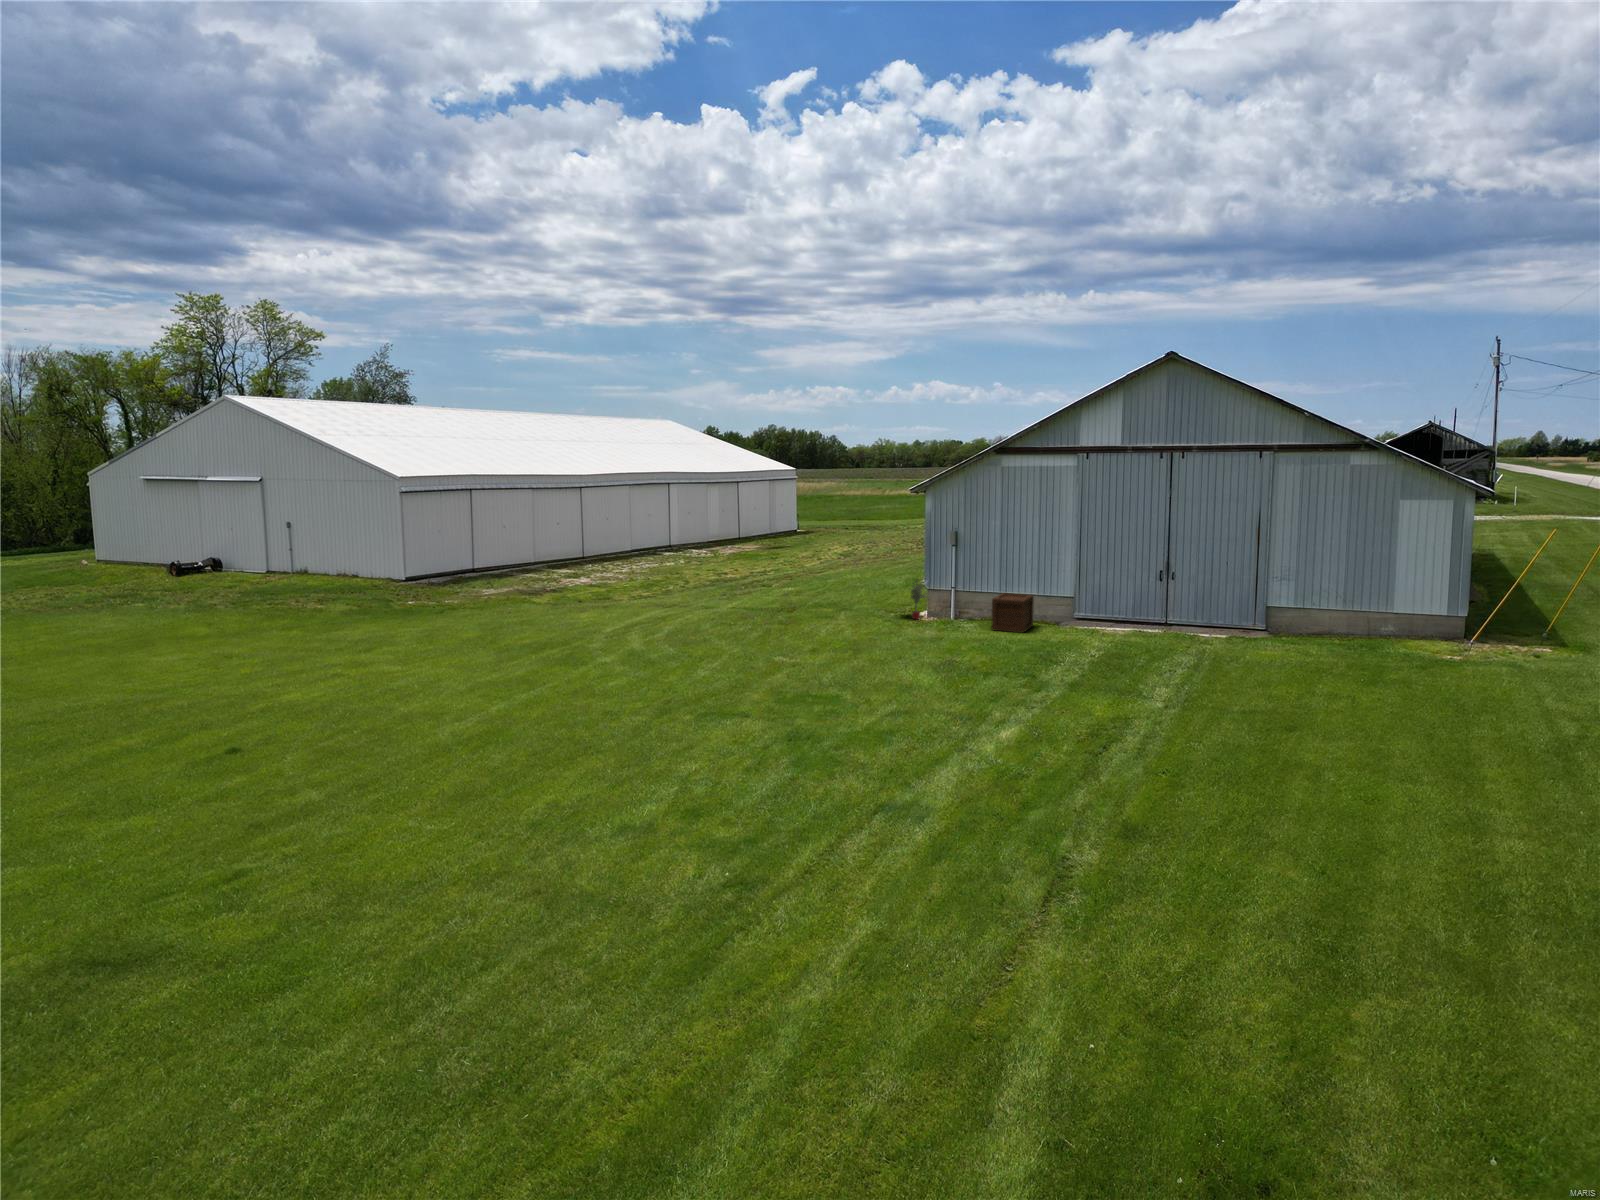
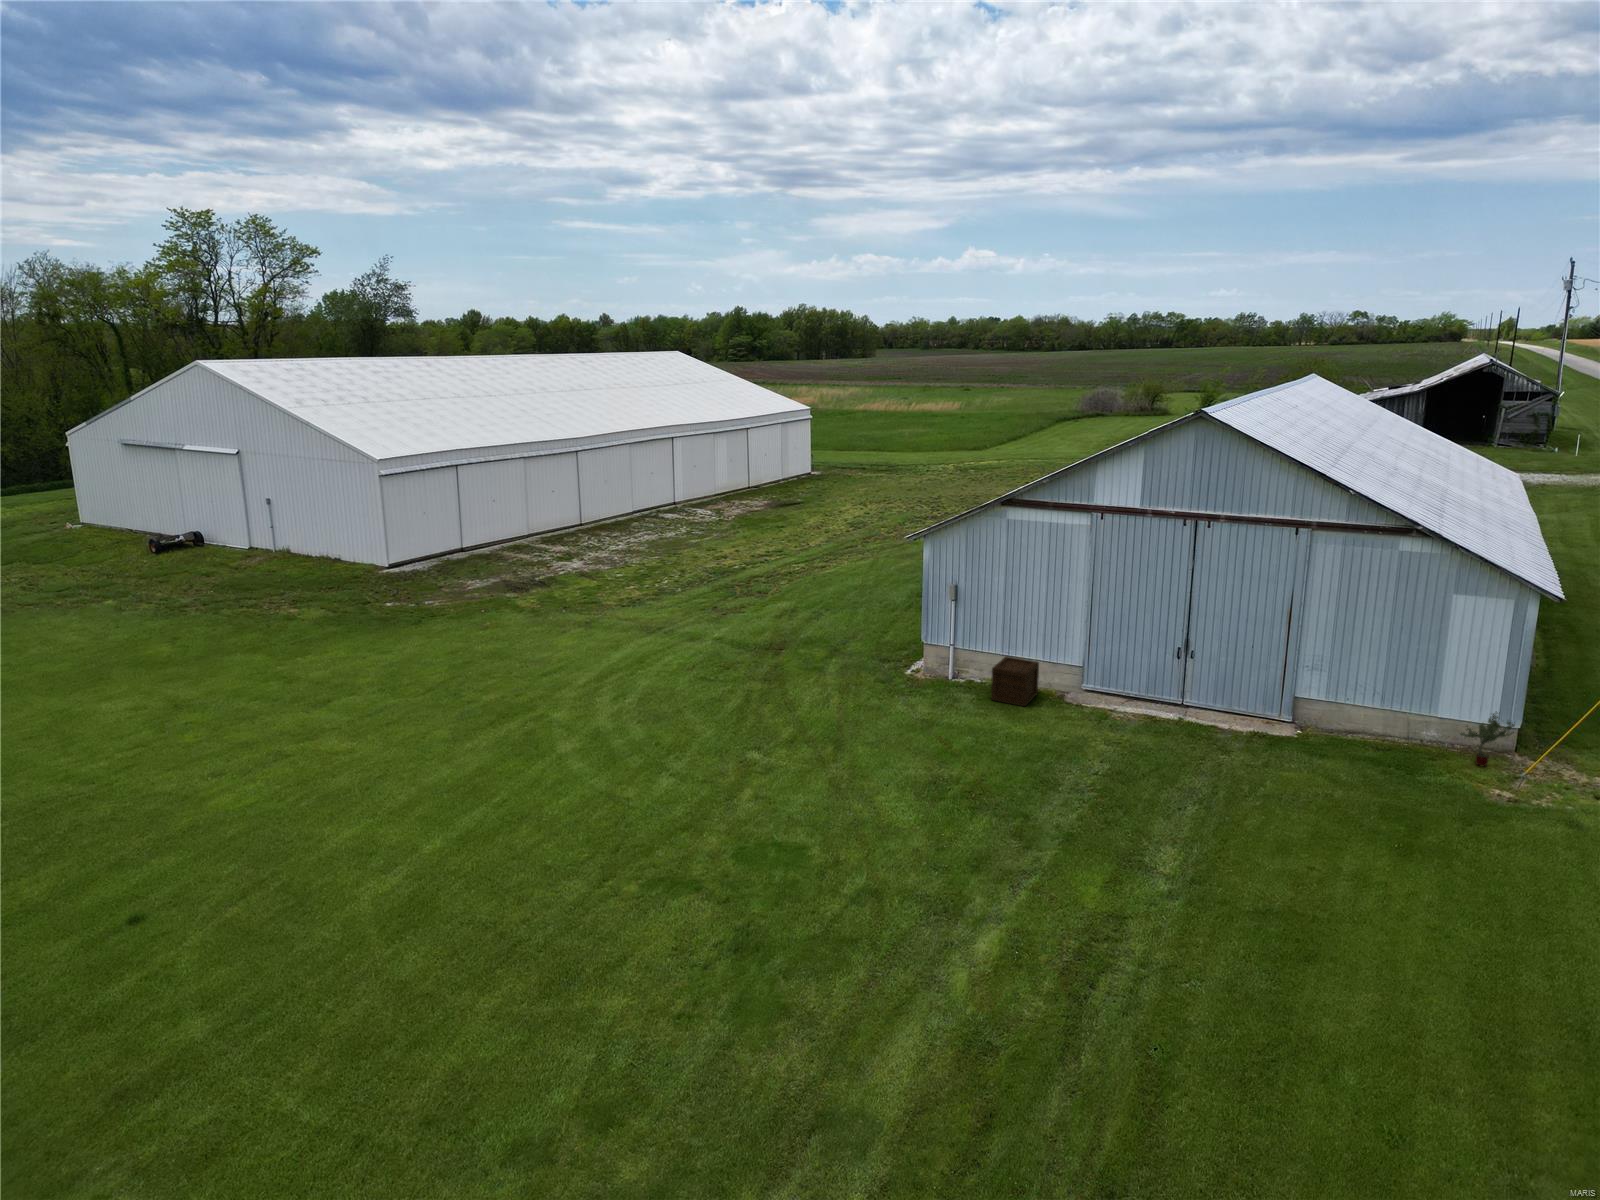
potted tree: present [911,581,929,620] -> present [1460,713,1515,766]

